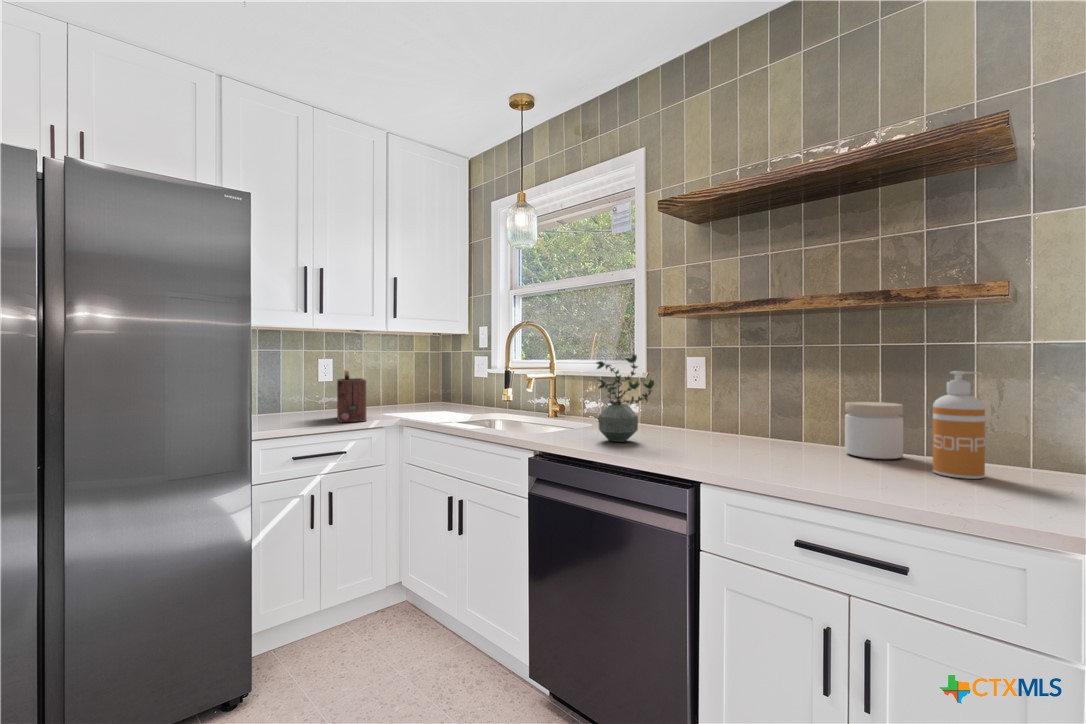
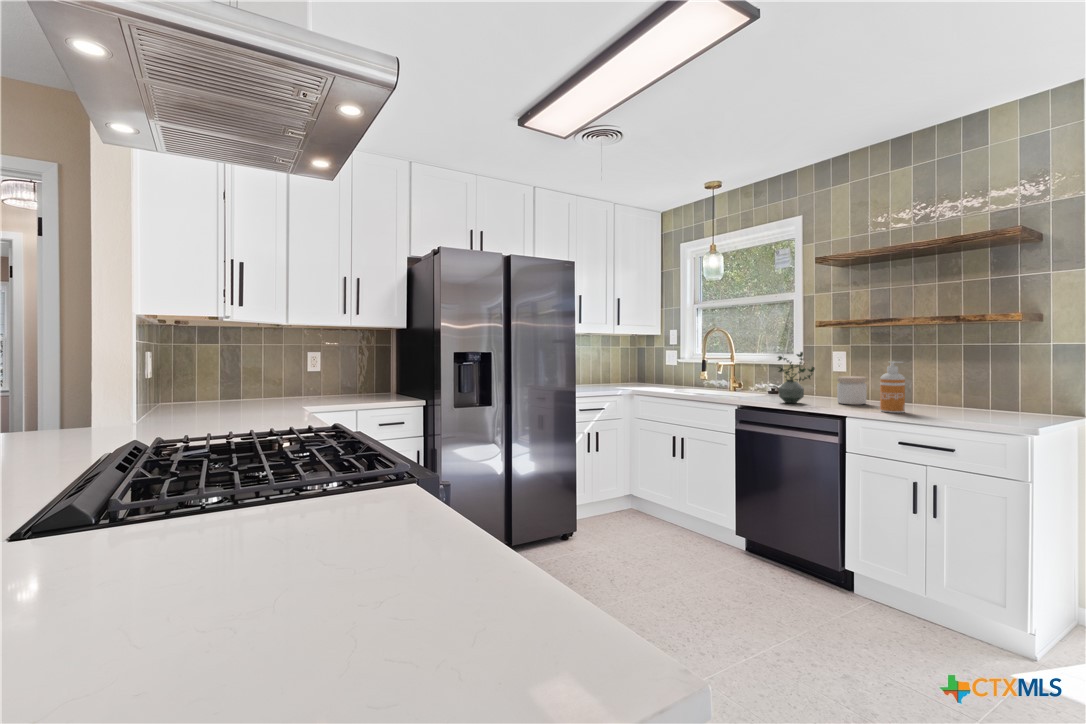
toaster: present [337,370,366,422] -> none [589,362,614,394]
soap dispenser: present [933,371,985,479] -> present [880,361,905,413]
jar: present [845,402,903,459] -> present [837,376,867,405]

